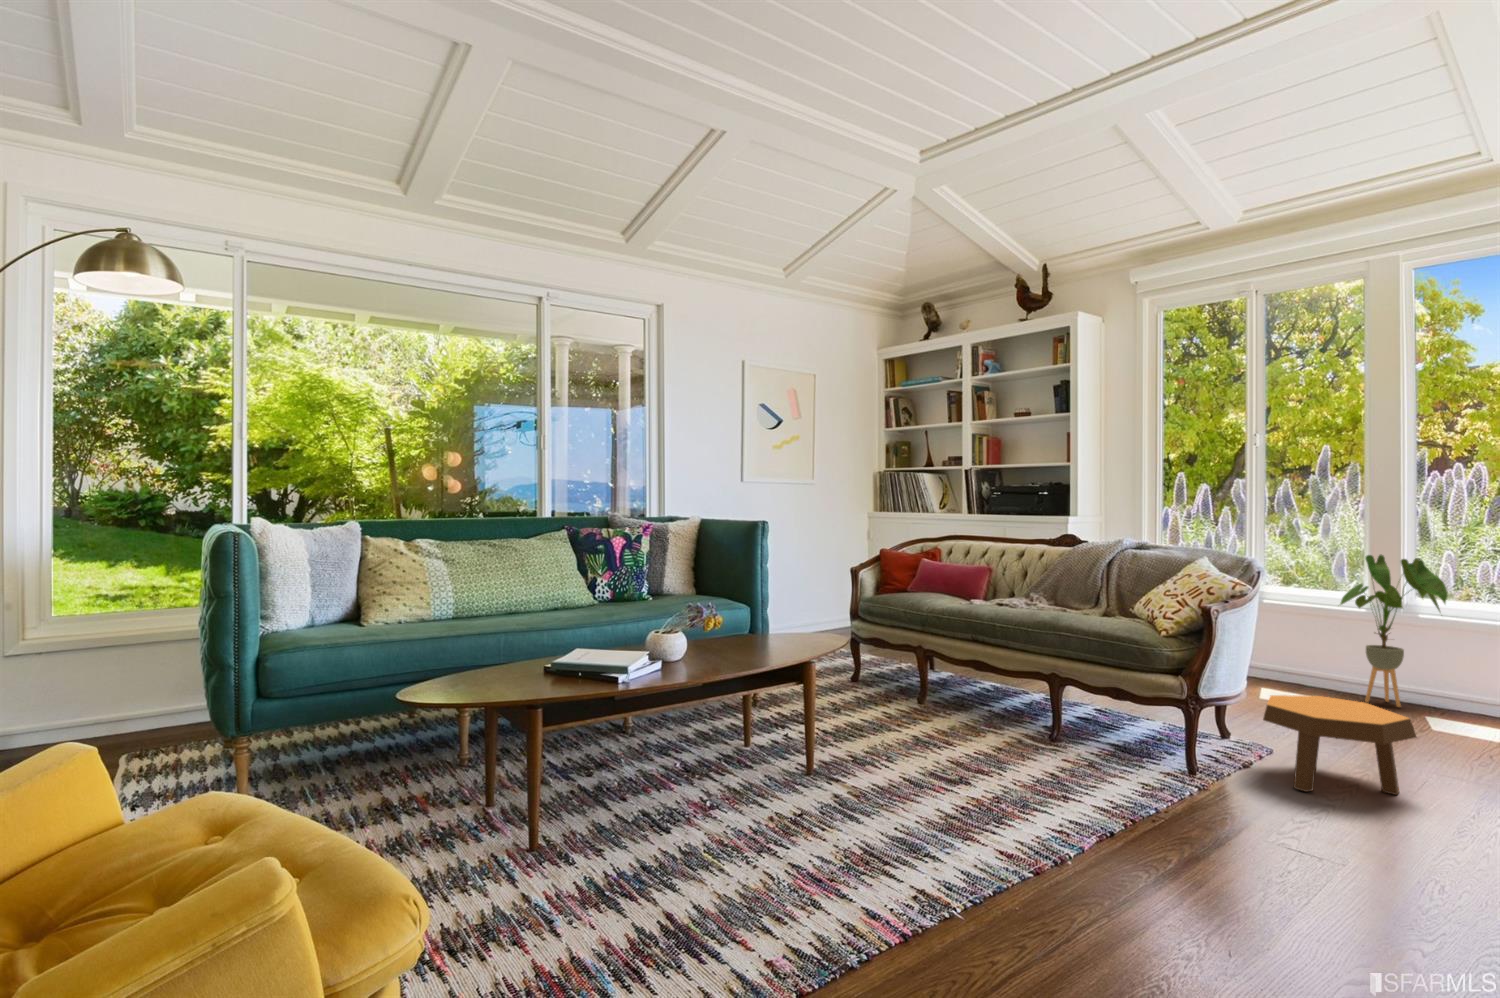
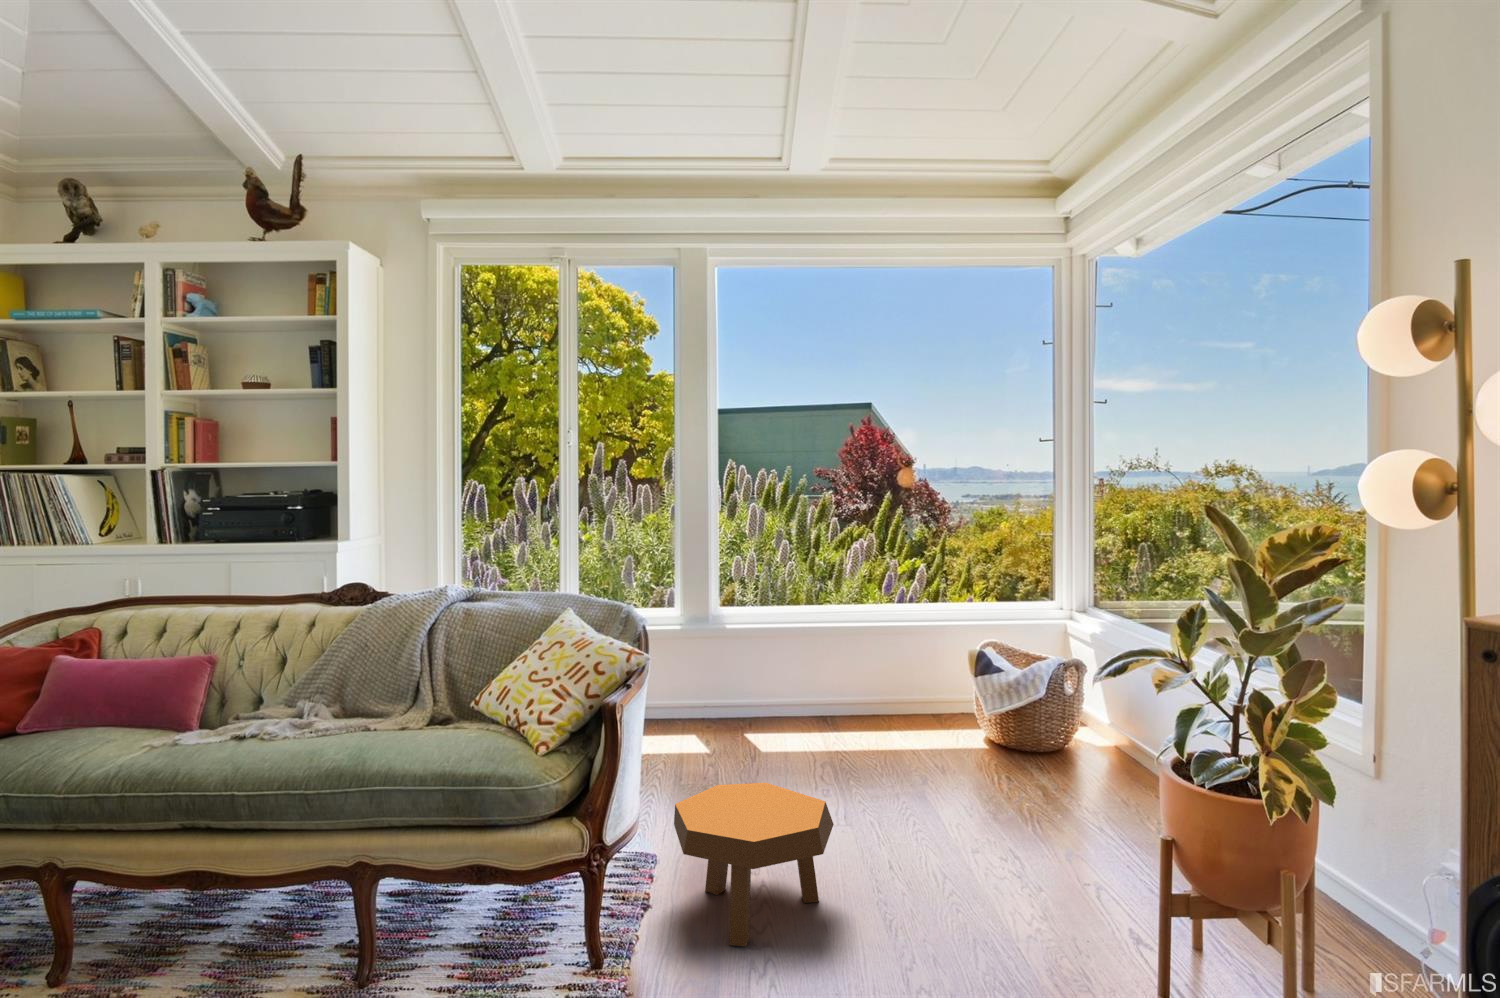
house plant: present [1340,555,1448,707] -> none [670,573,766,738]

